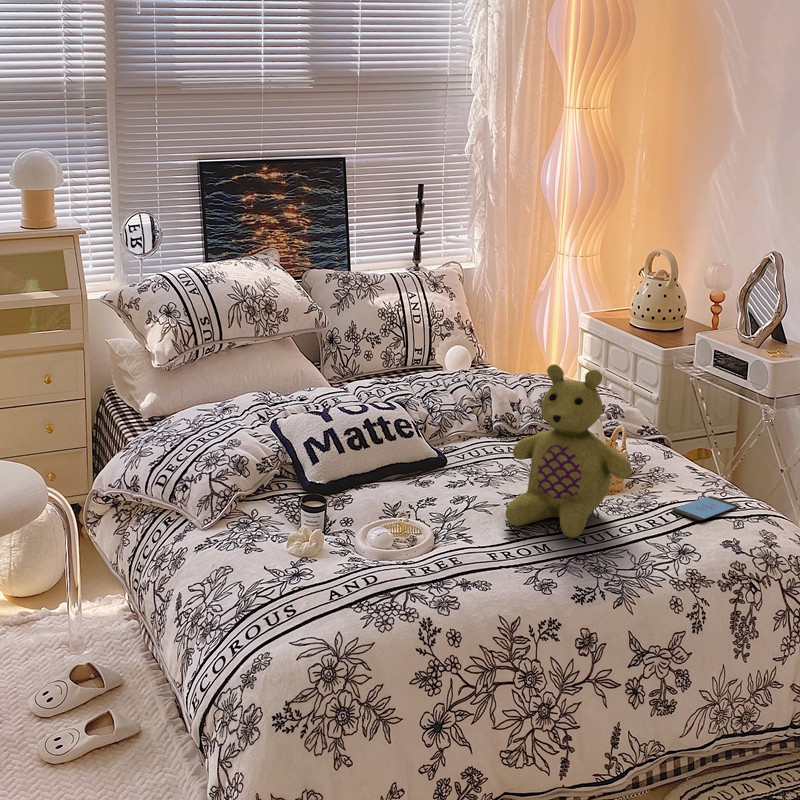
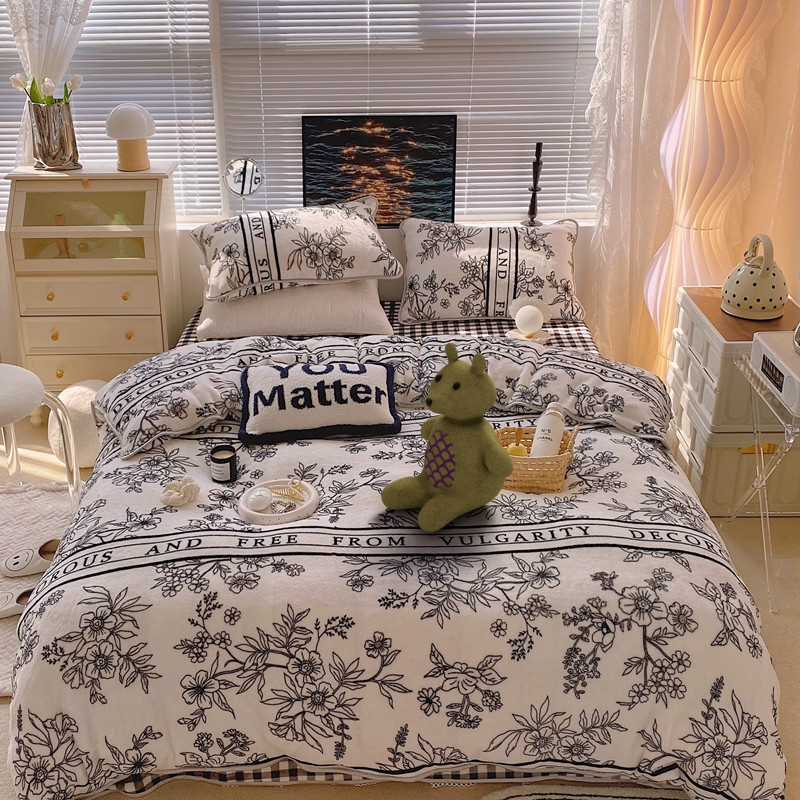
smartphone: present [673,496,738,521] -> none [575,512,657,538]

